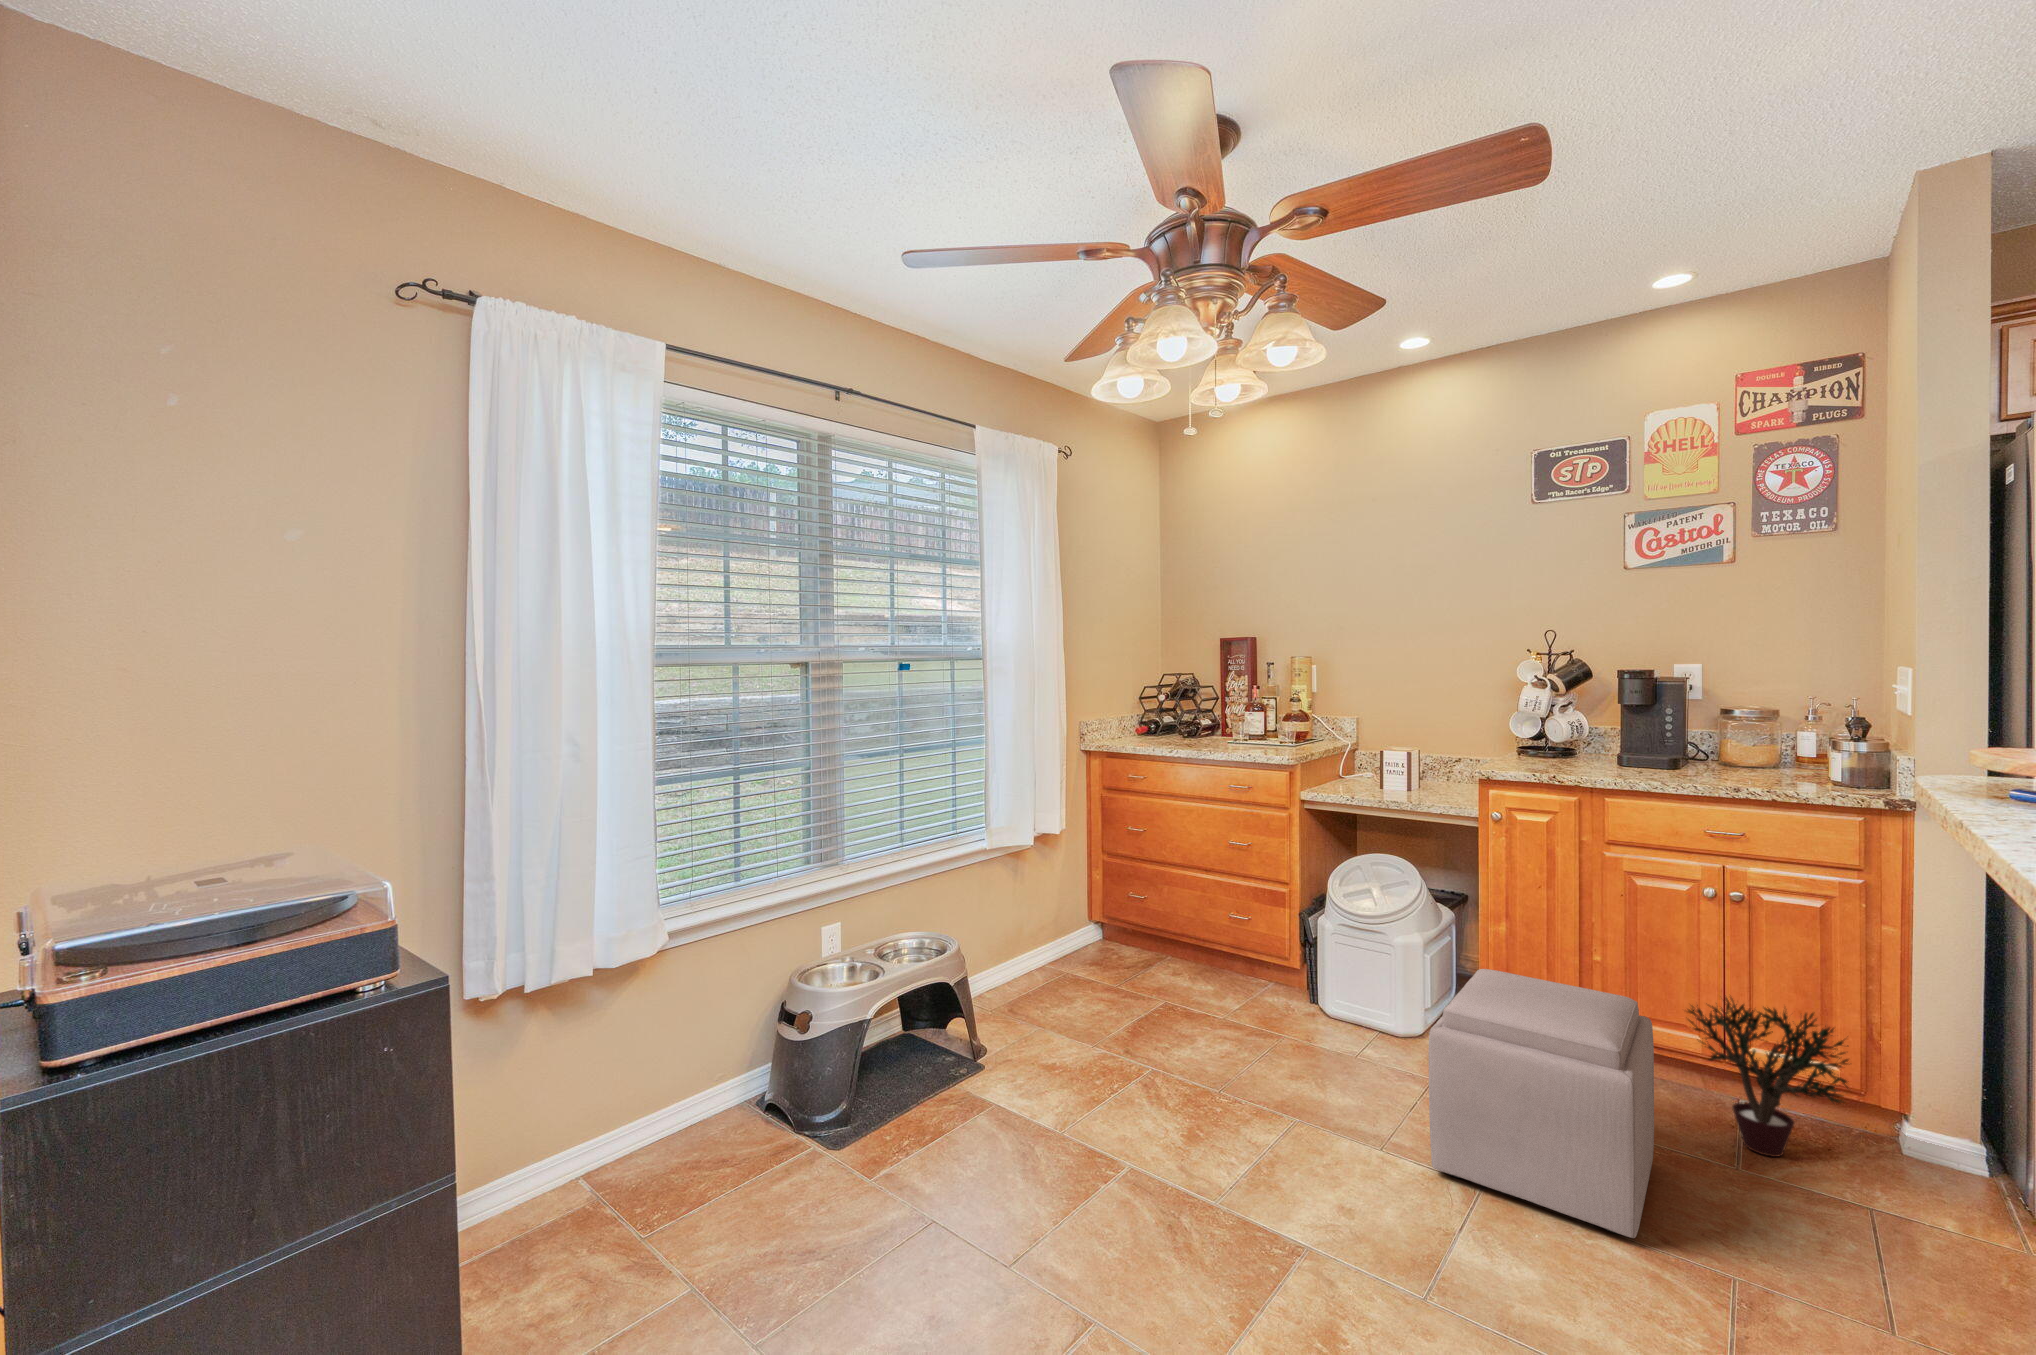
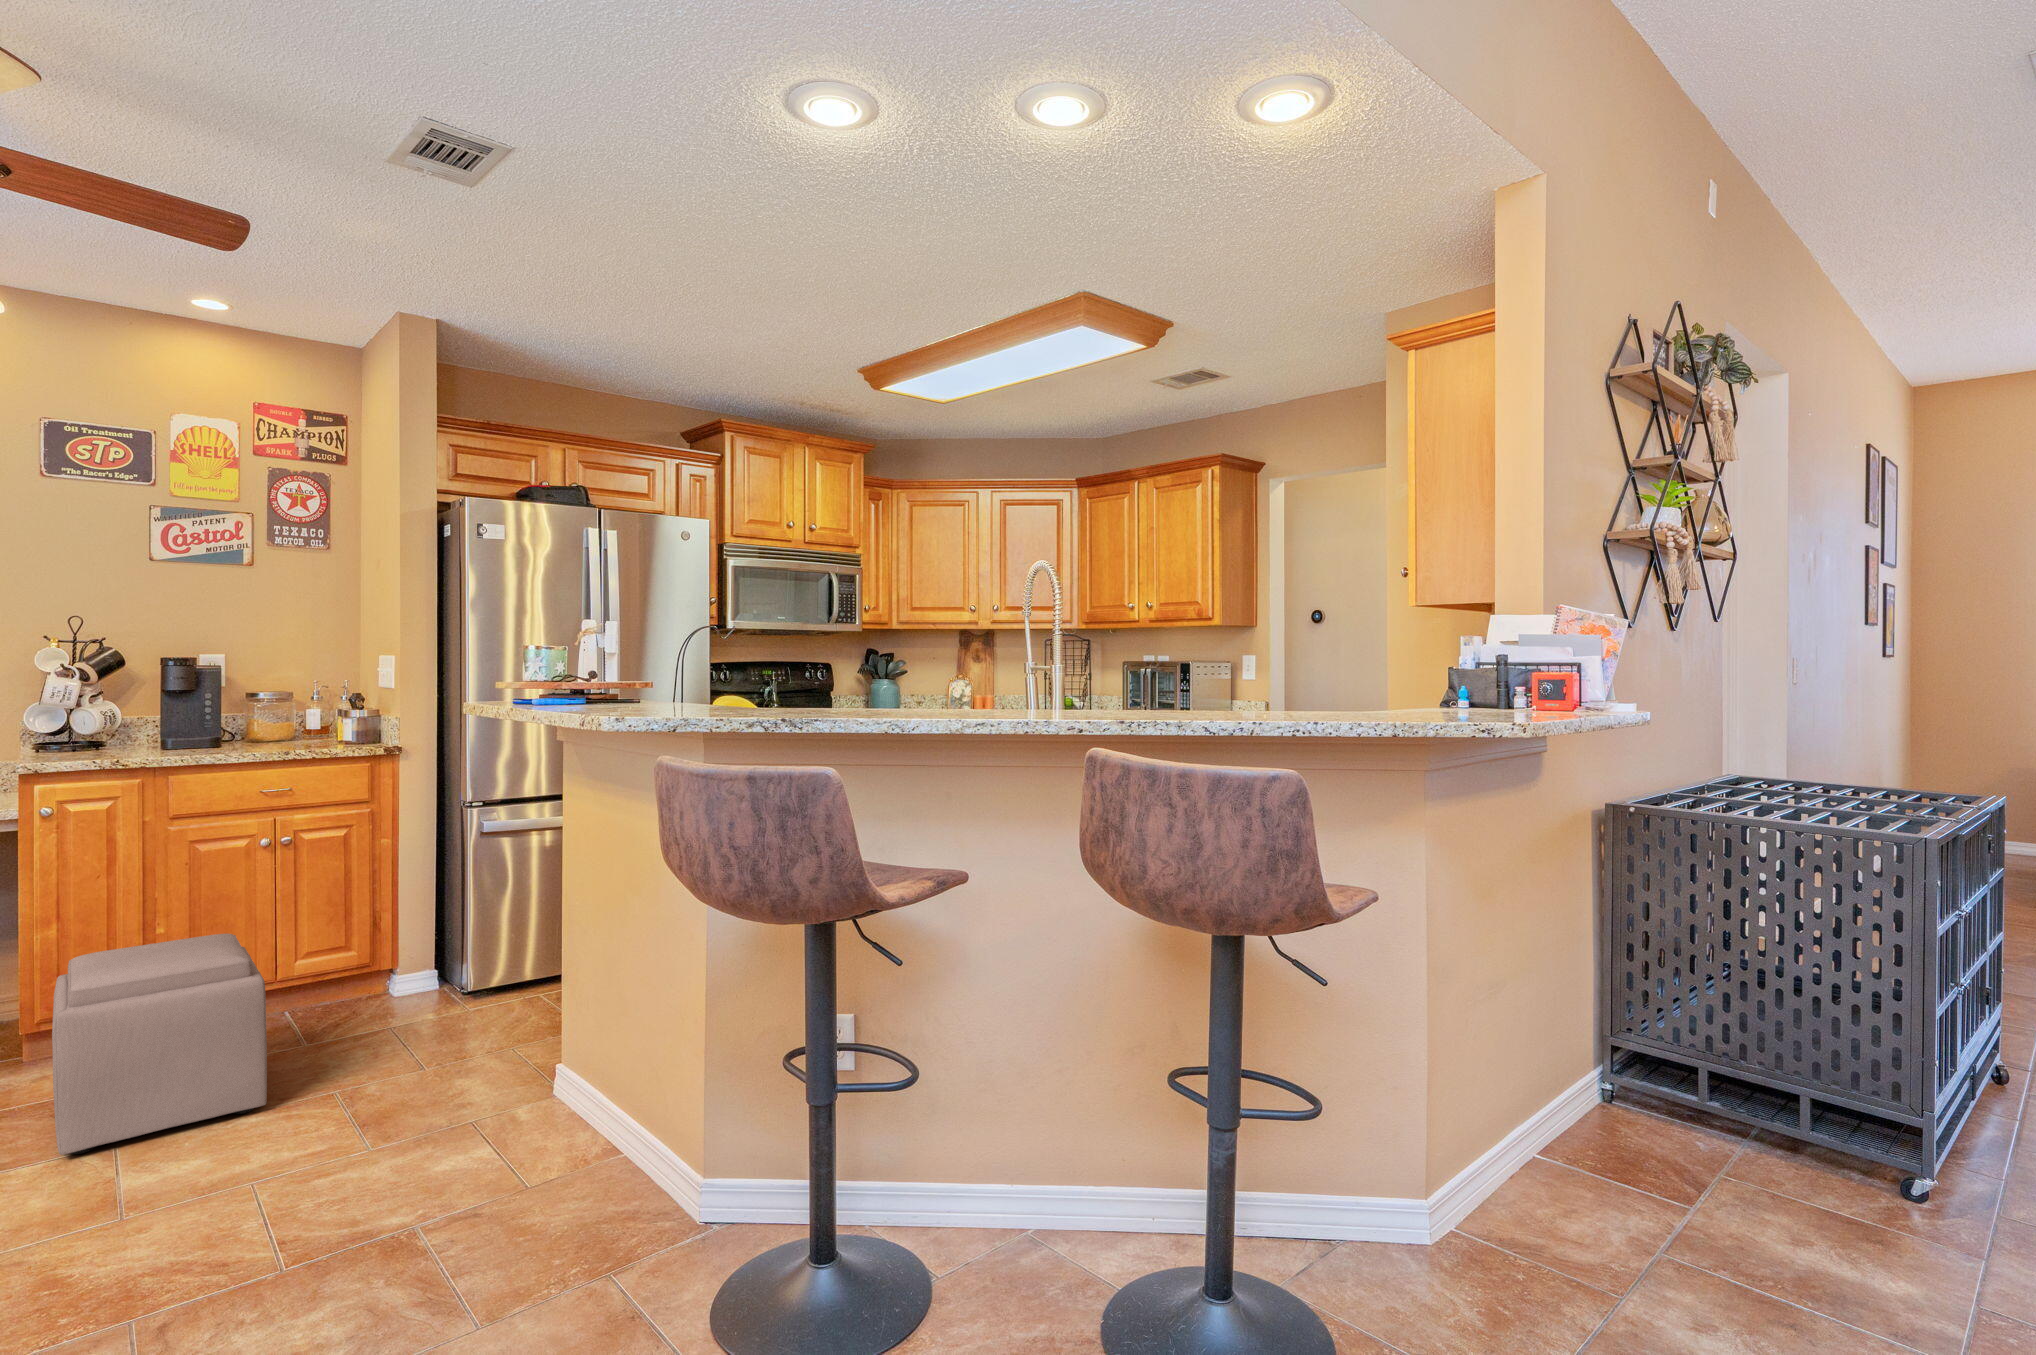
potted plant: present [1688,998,1848,1157] -> none [253,912,378,1031]

